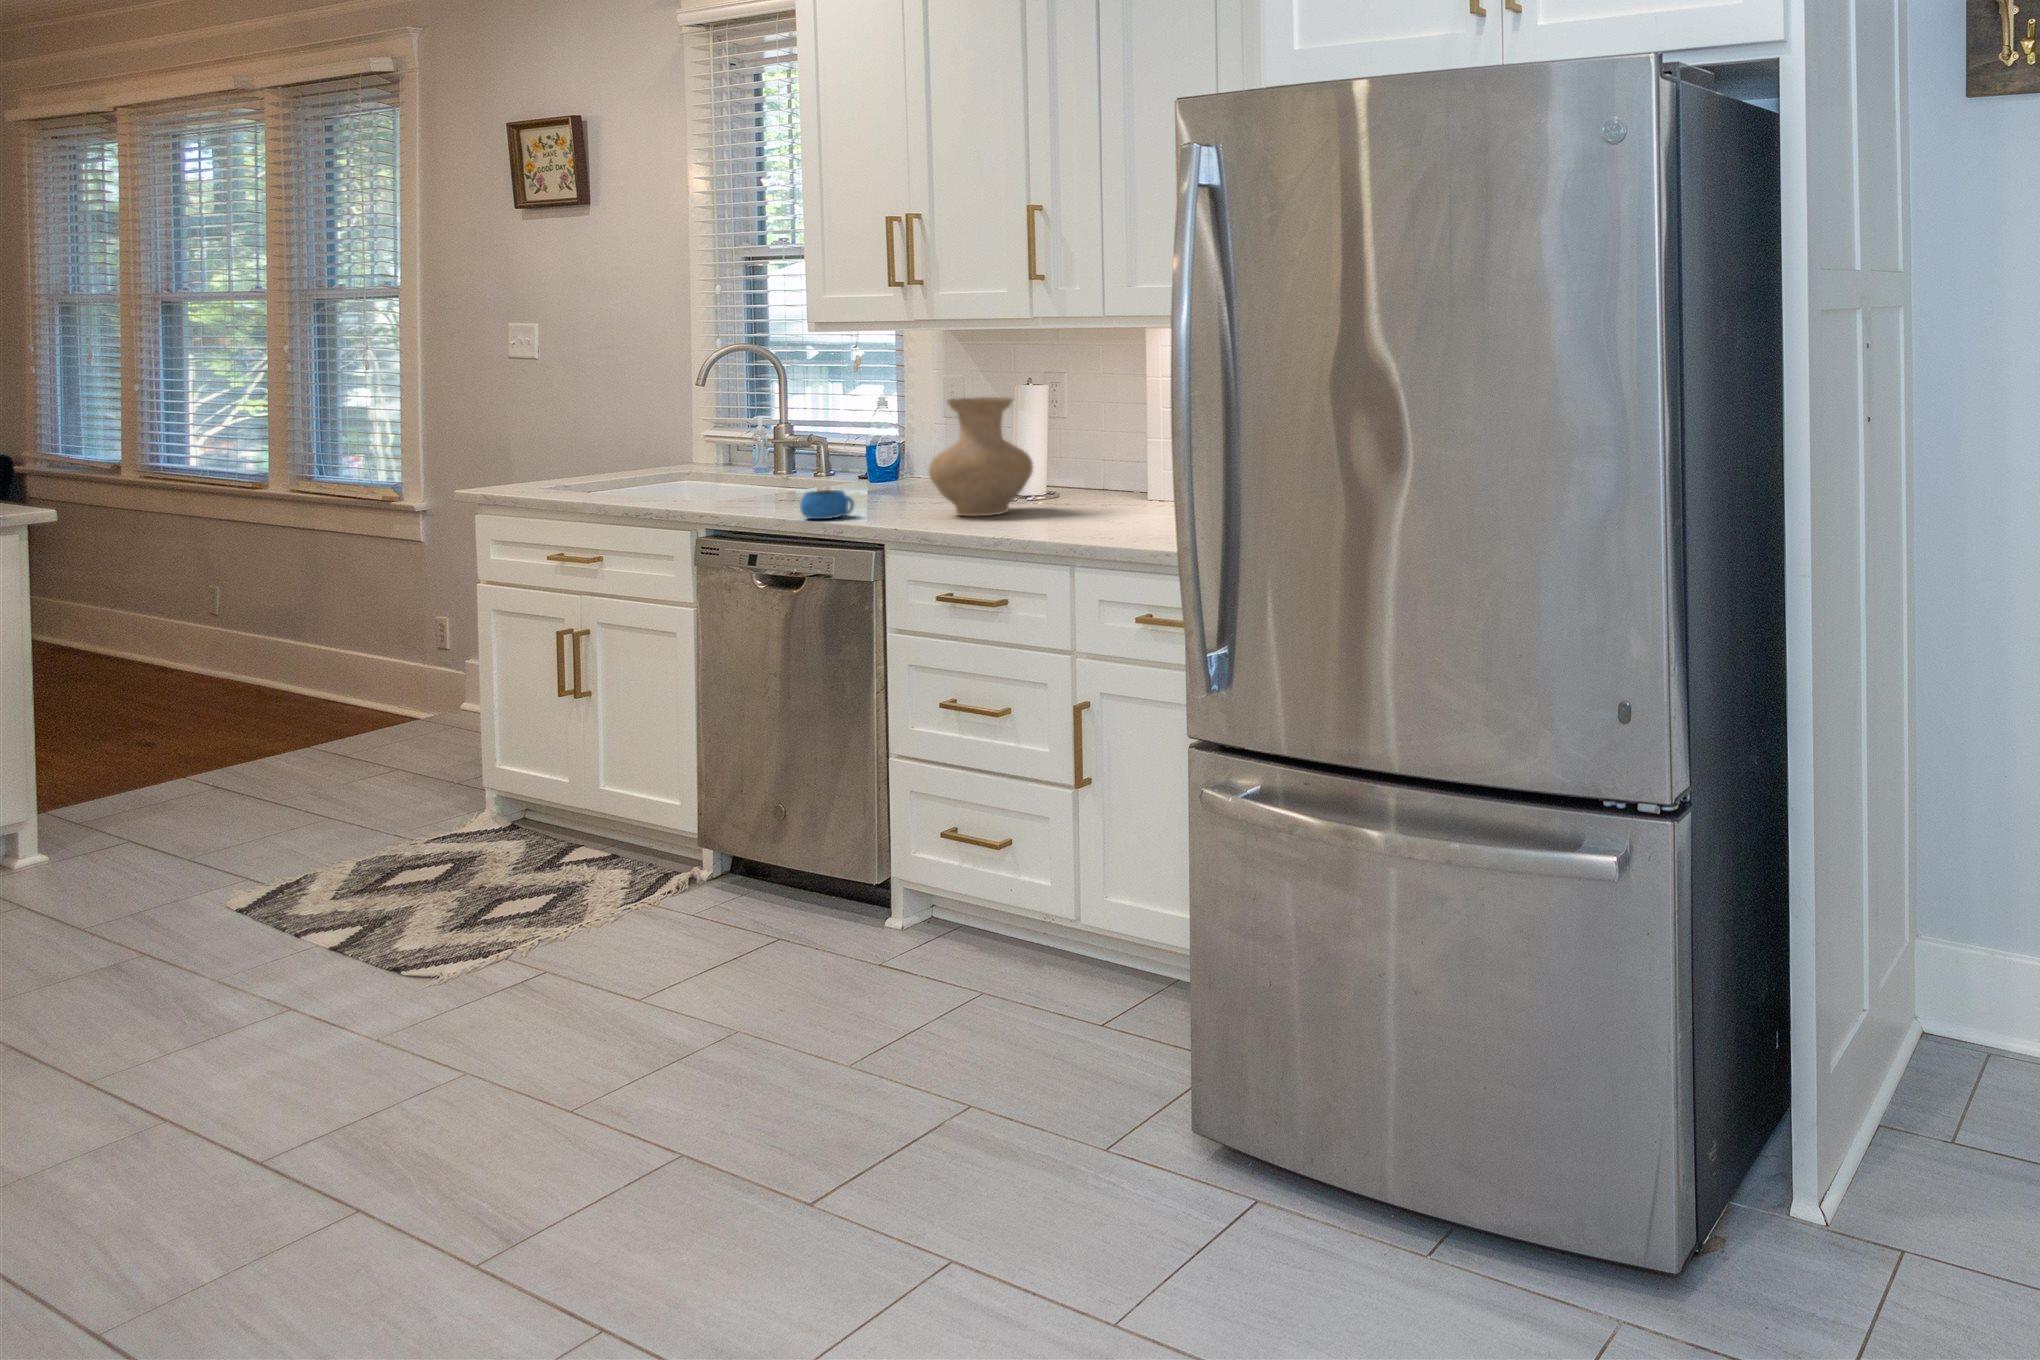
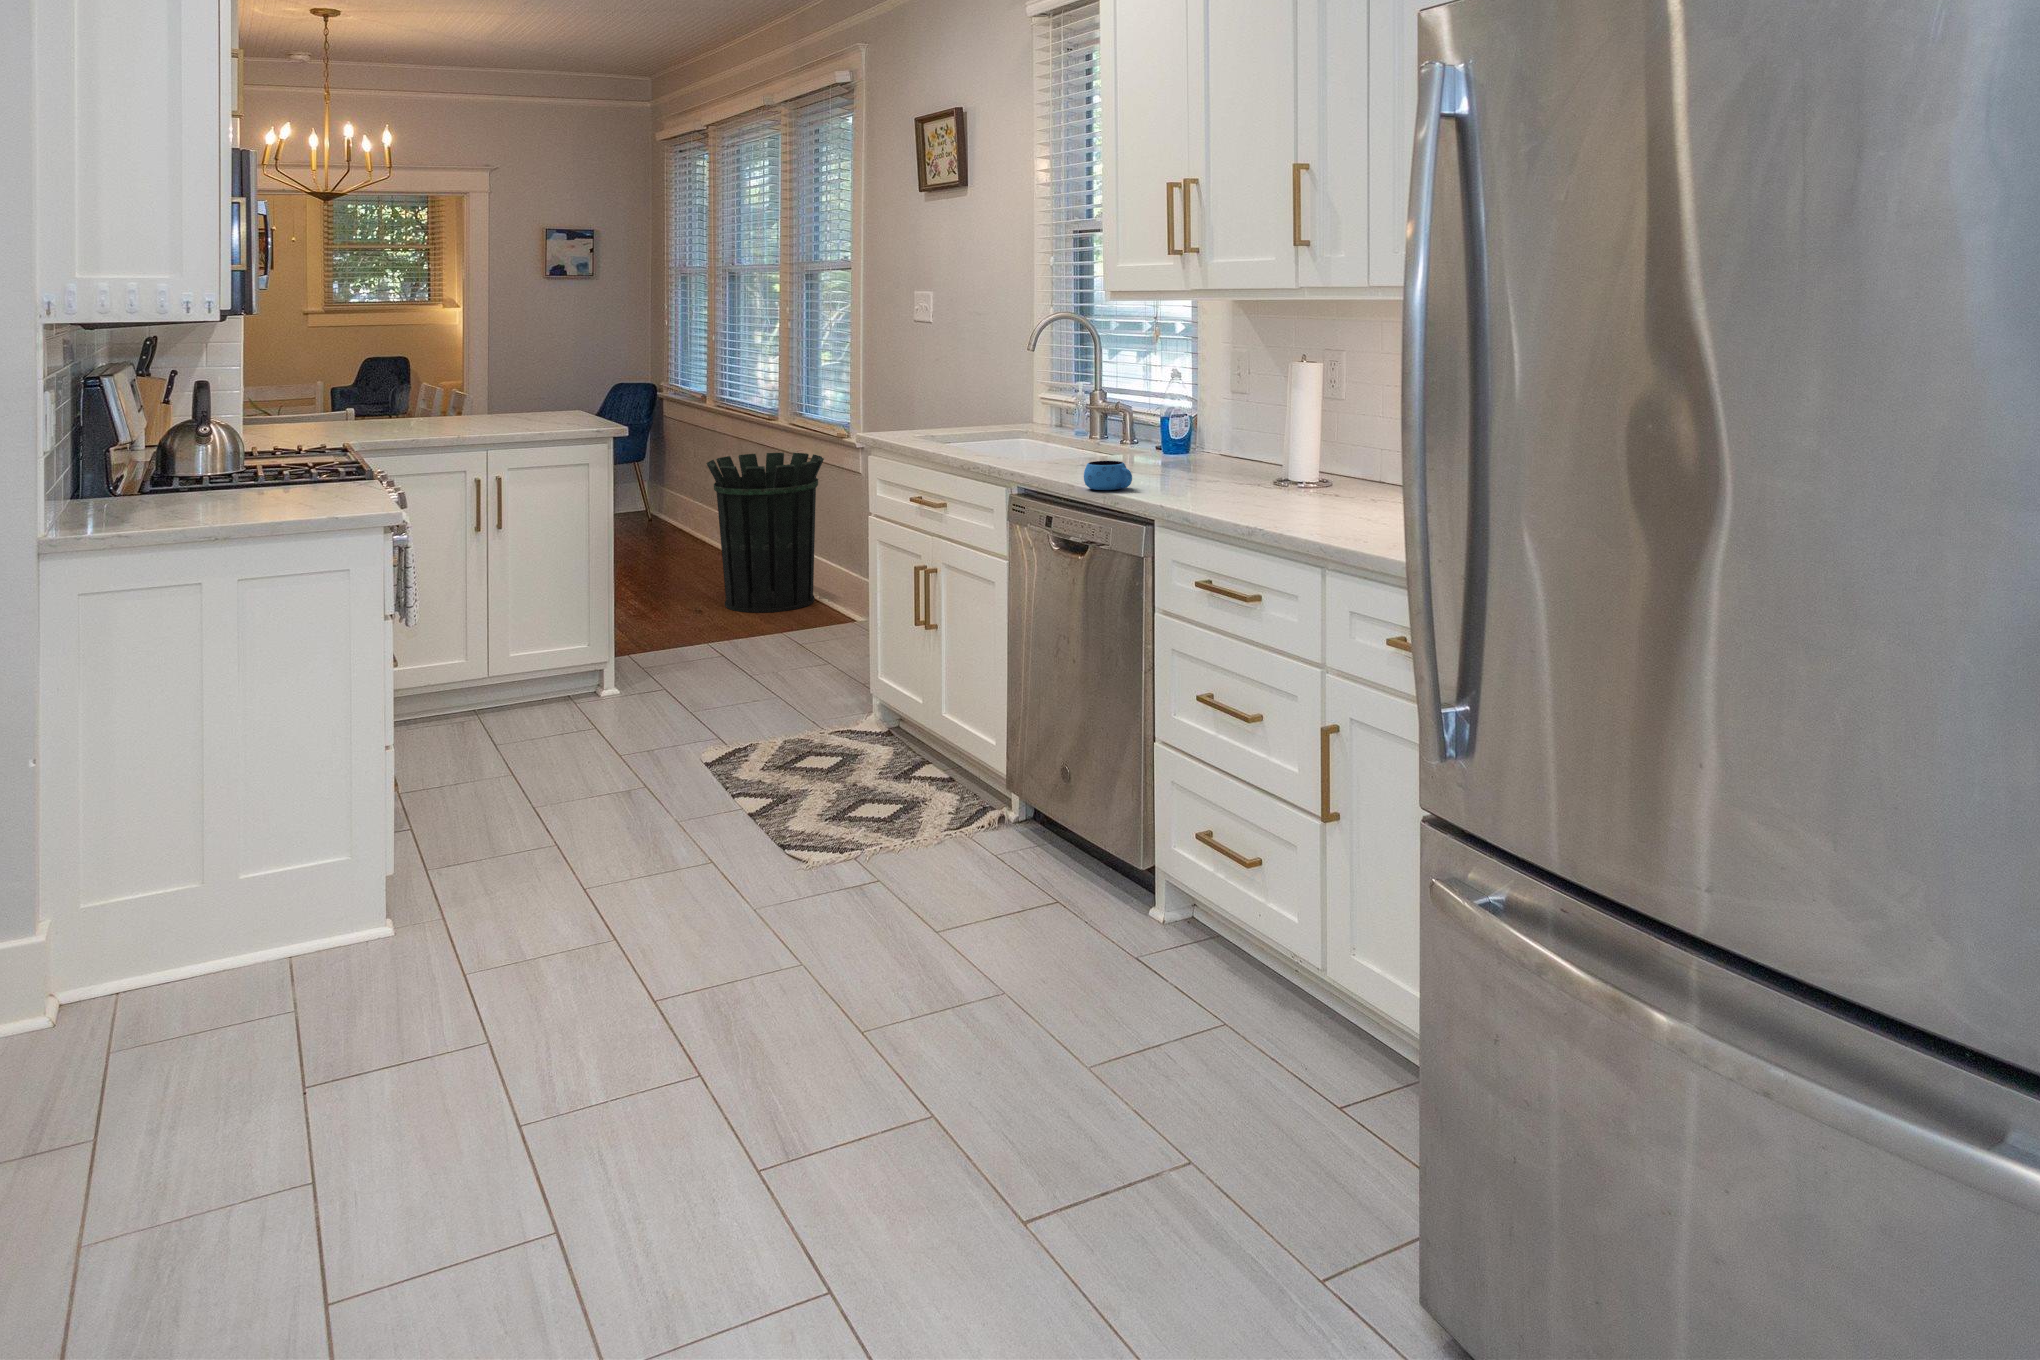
vase: present [929,397,1033,516] -> none [1201,372,1307,499]
waste bin: none [176,525,363,730] -> present [706,453,824,613]

